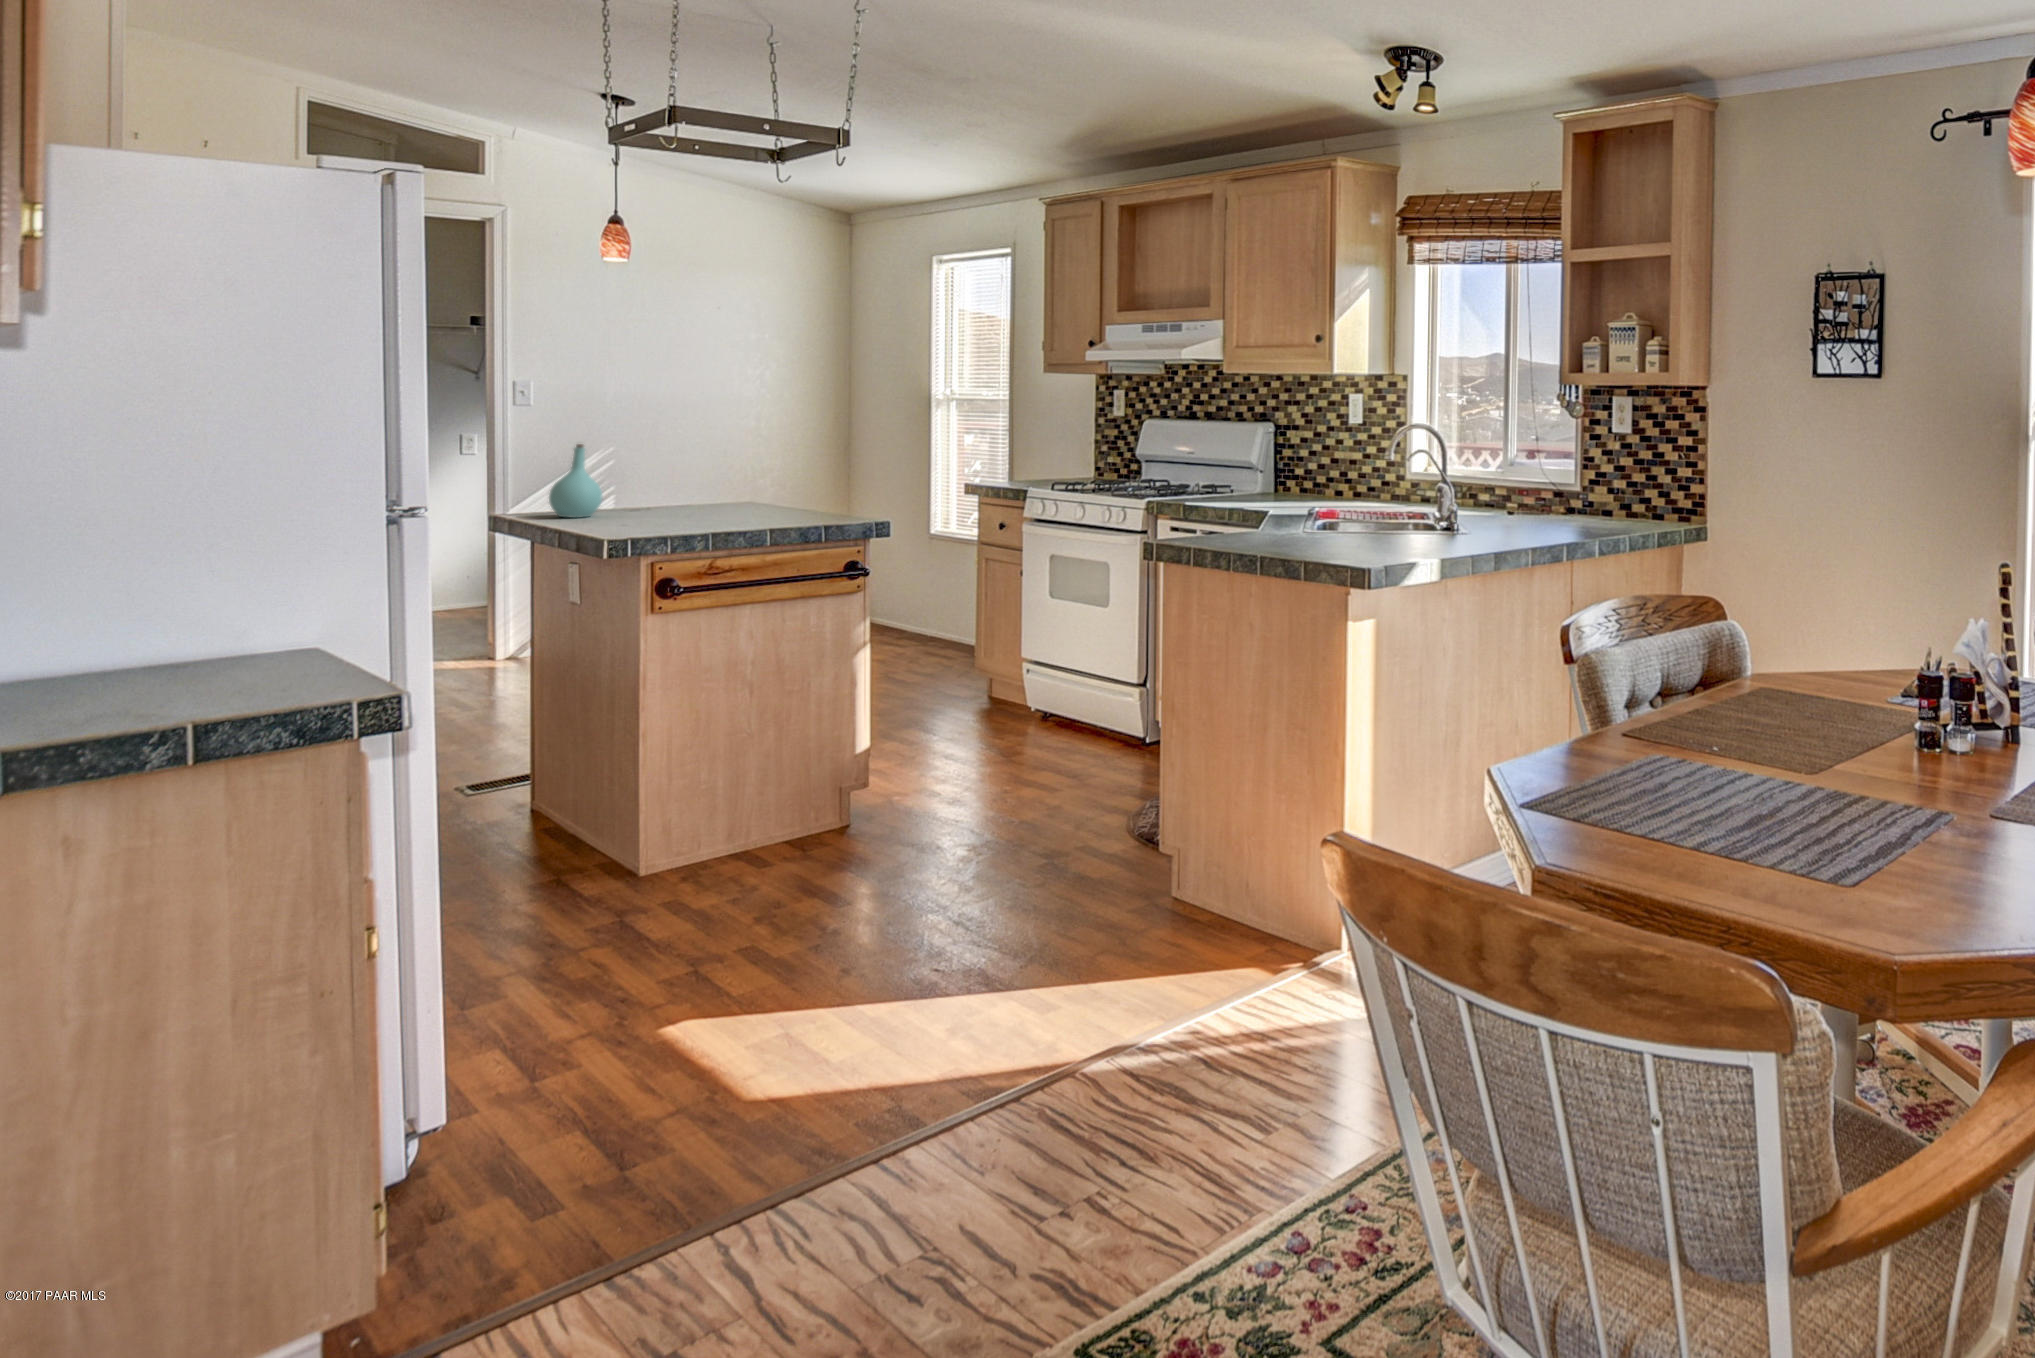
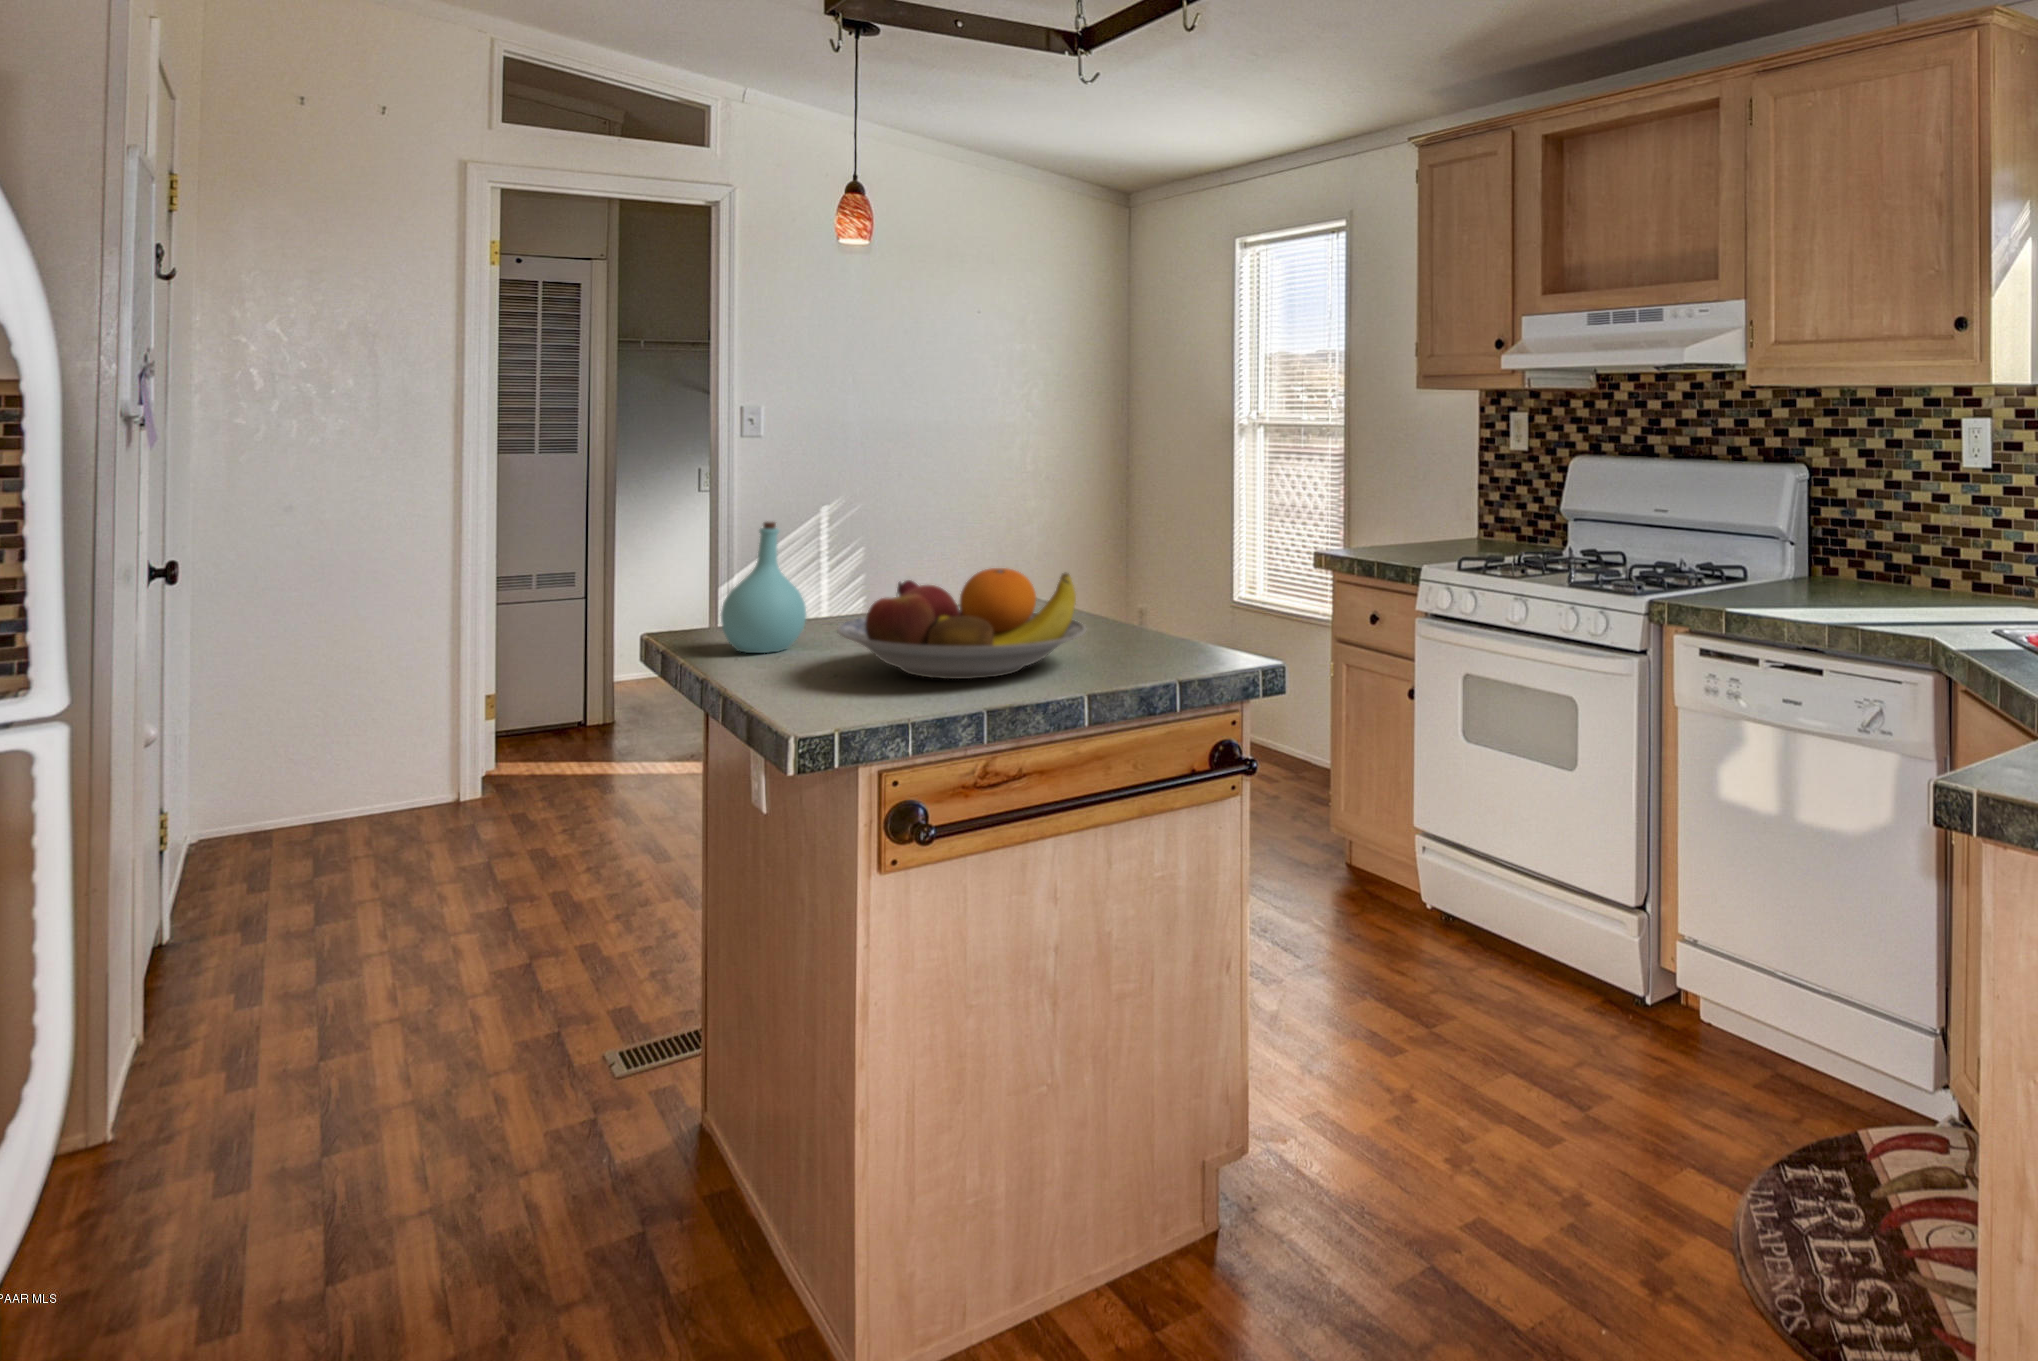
fruit bowl: none [625,467,773,524] -> present [837,568,1086,679]

